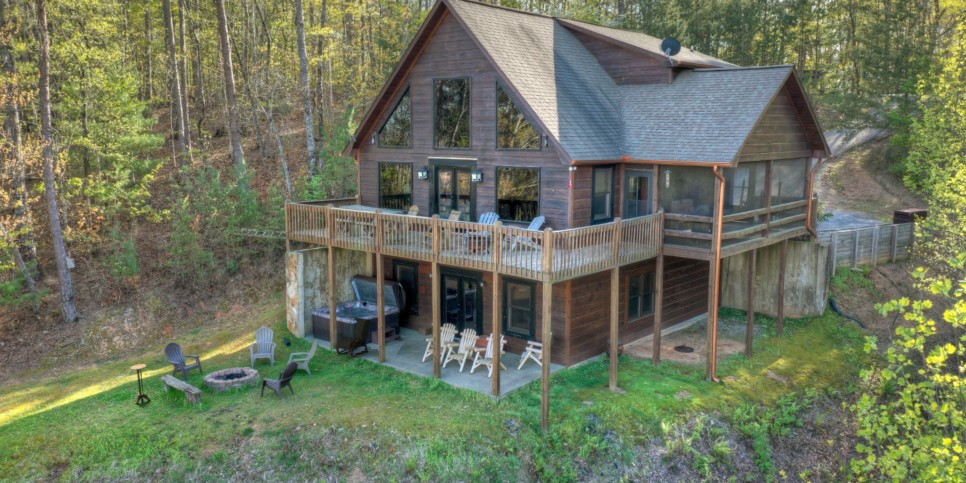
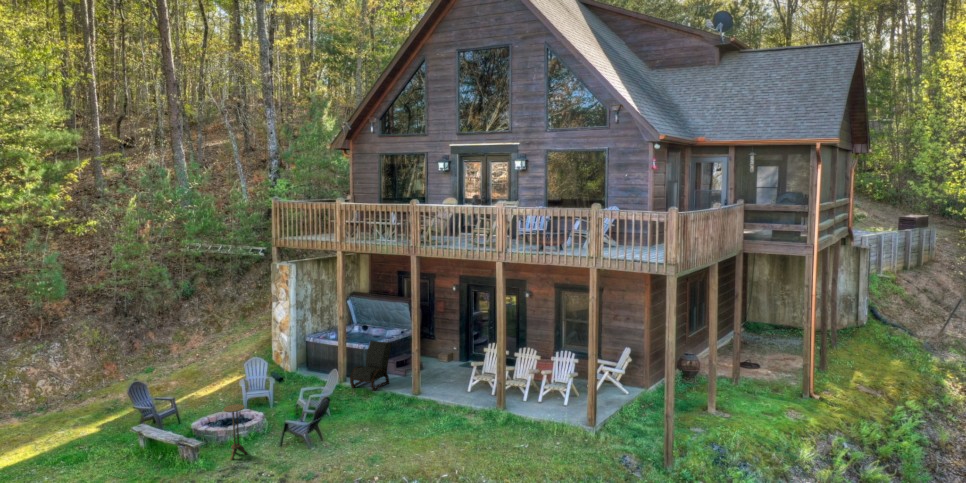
side table: present [130,364,150,404] -> present [224,404,247,460]

